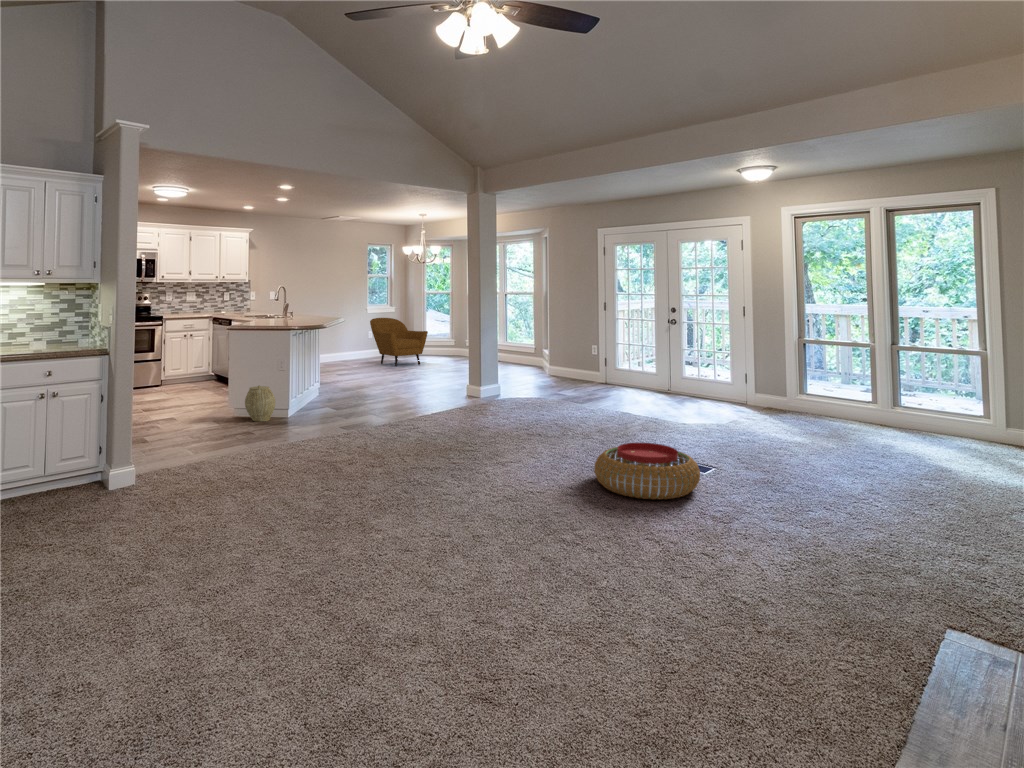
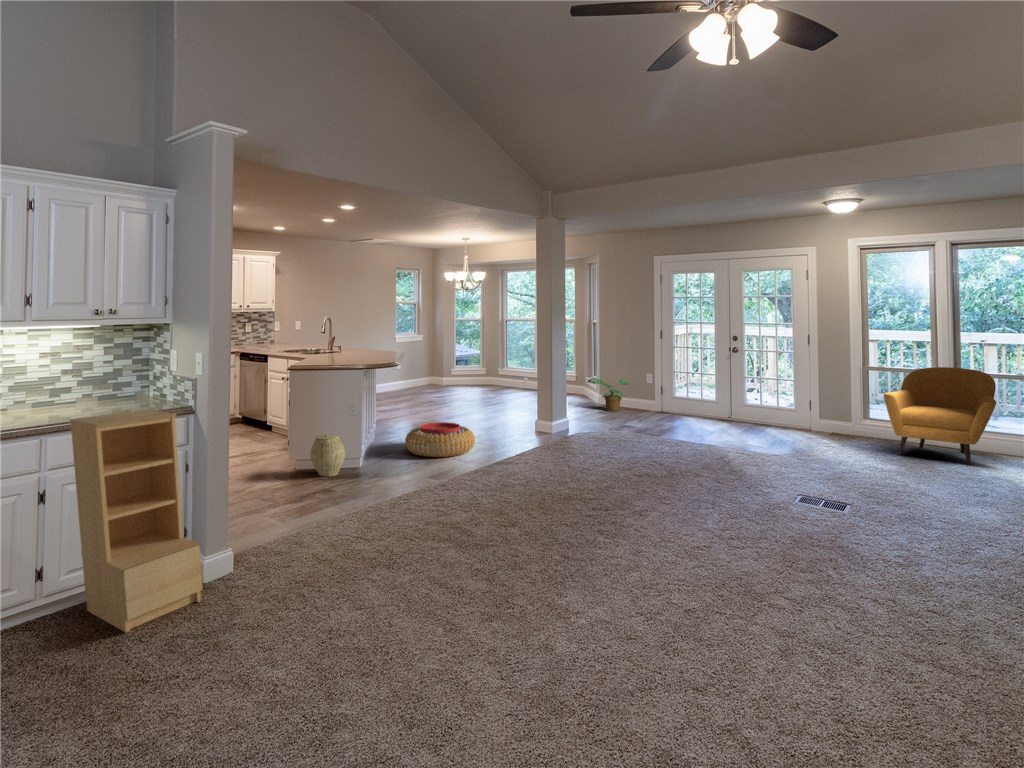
armchair: present [370,318,428,366] -> present [884,367,996,464]
bookshelf: none [8,348,106,504] -> present [70,410,202,632]
potted plant: none [539,350,580,381] -> present [588,378,628,411]
pouf: present [594,443,700,499] -> present [405,422,475,457]

